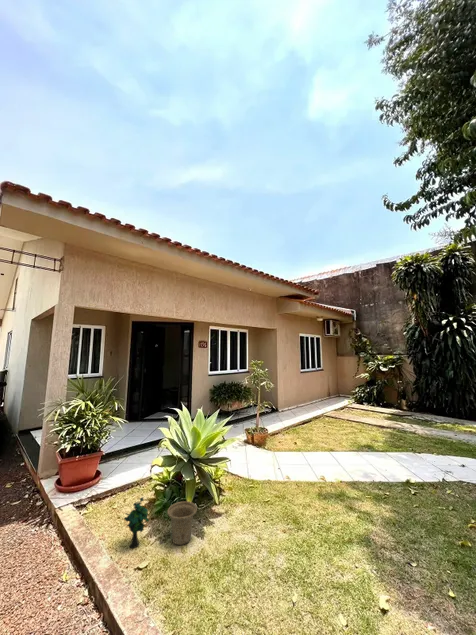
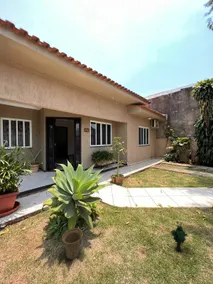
decorative plant: present [124,498,149,548] -> present [171,222,188,253]

